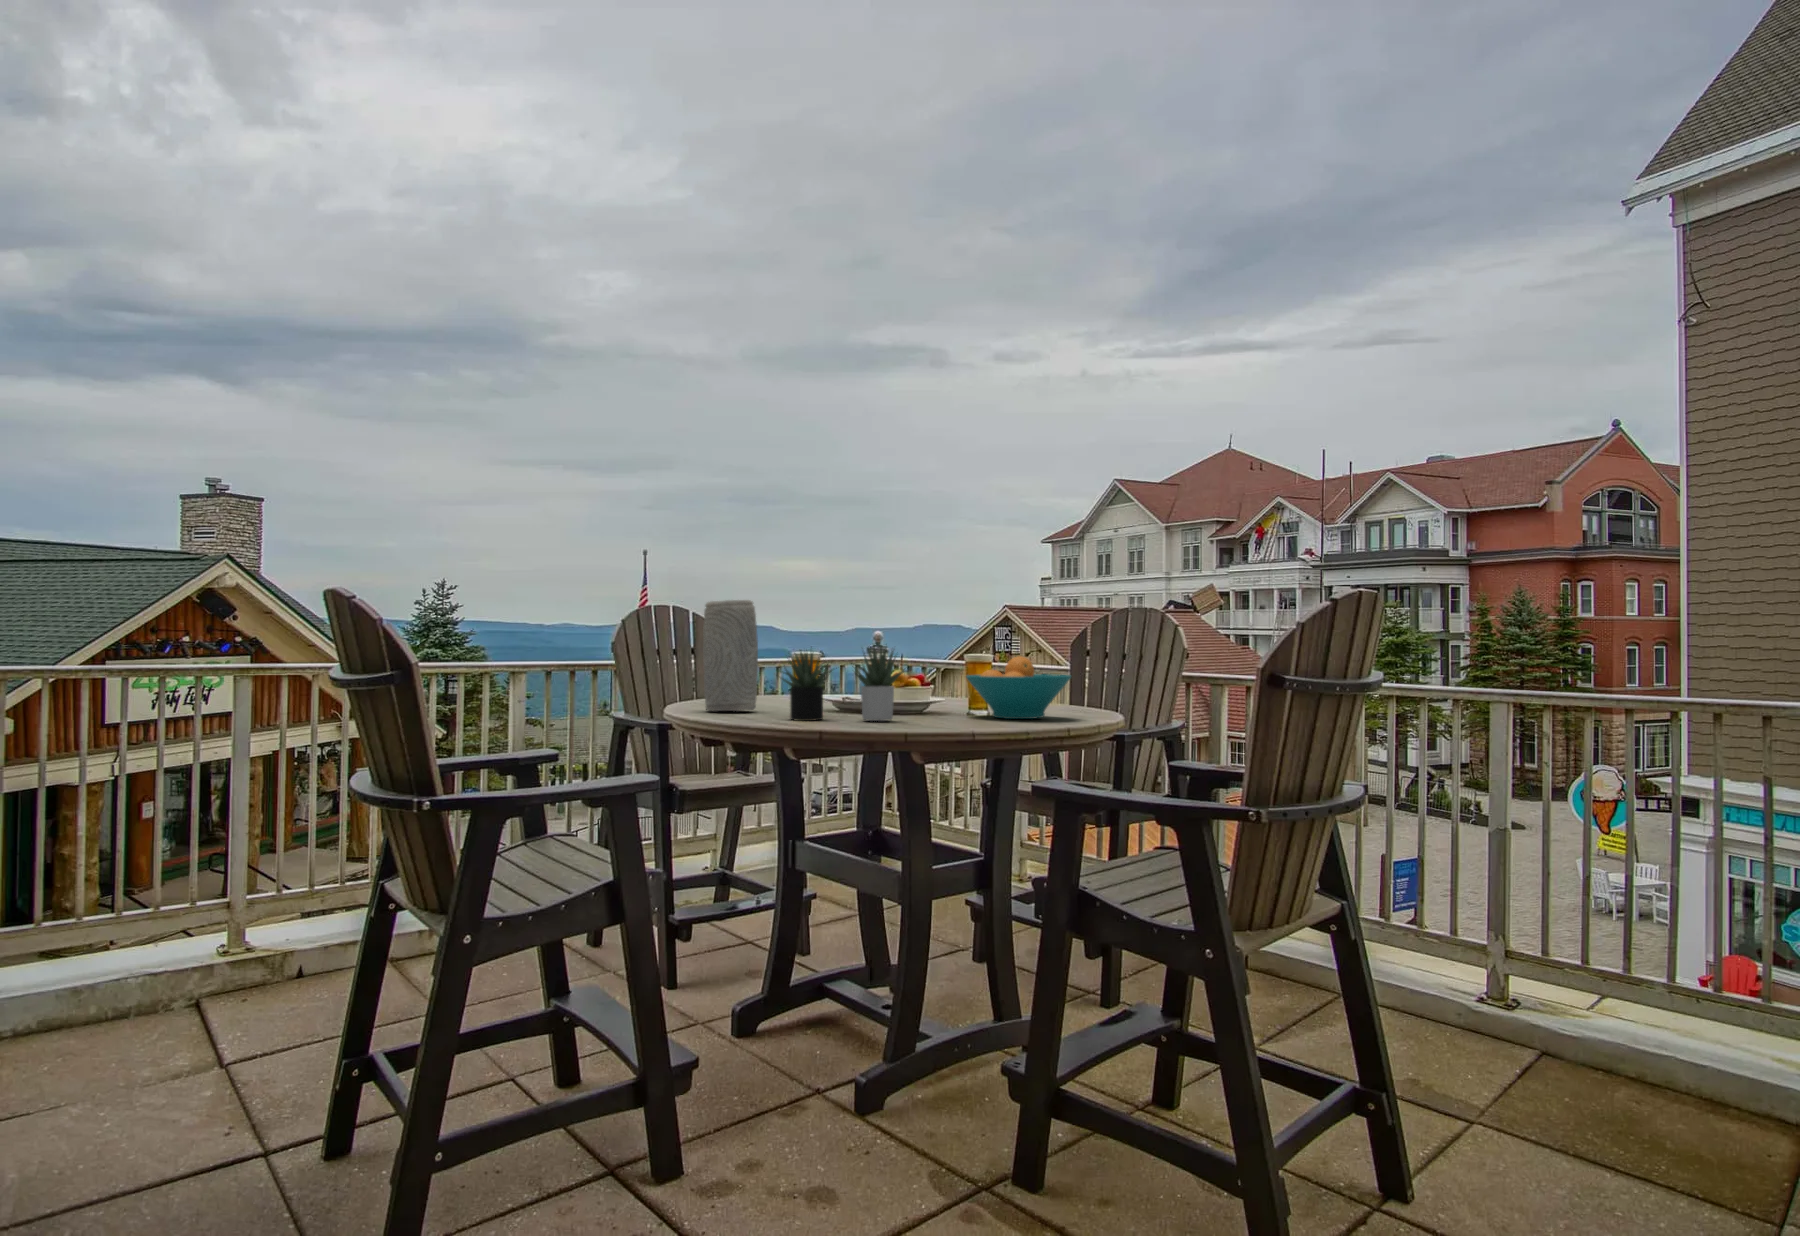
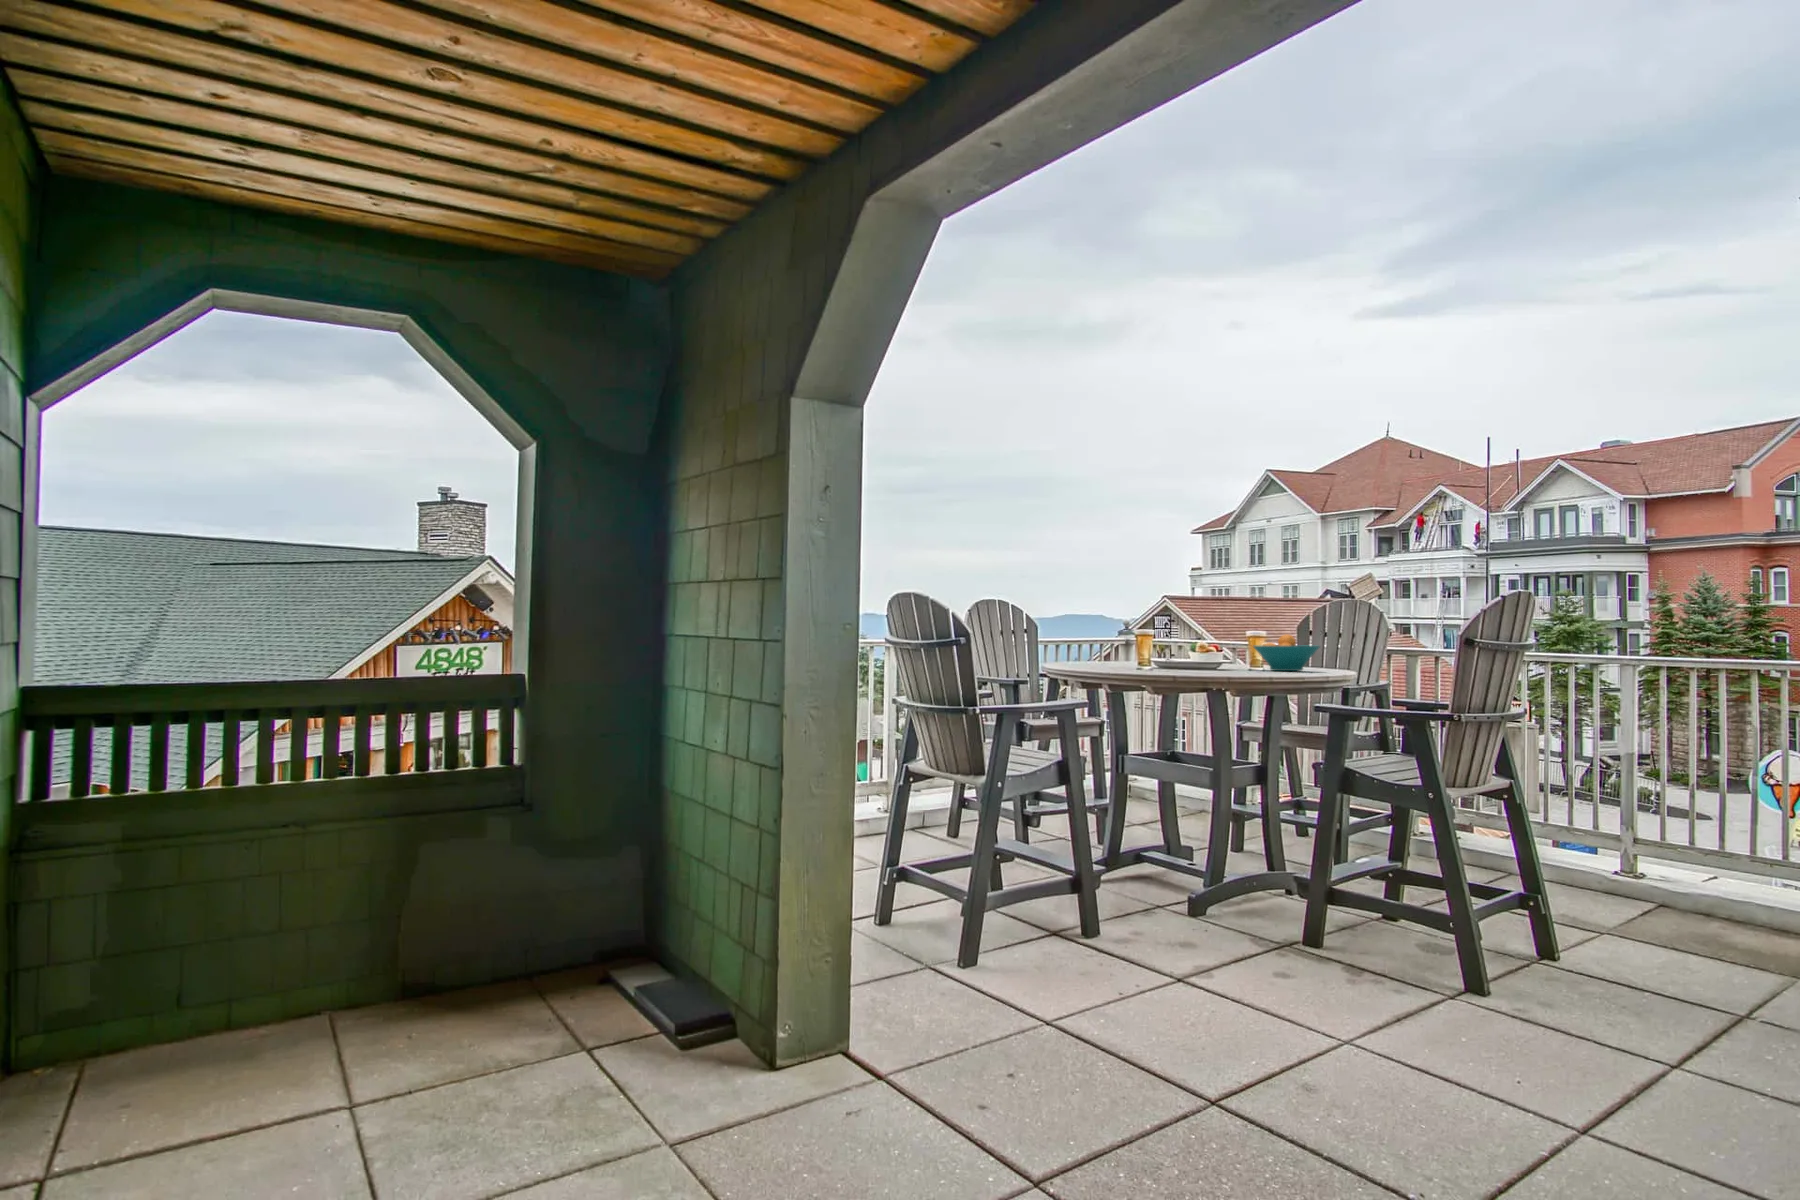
vase: present [703,600,758,711] -> none [1092,601,1124,666]
succulent plant: present [776,648,905,721] -> none [1146,624,1231,670]

